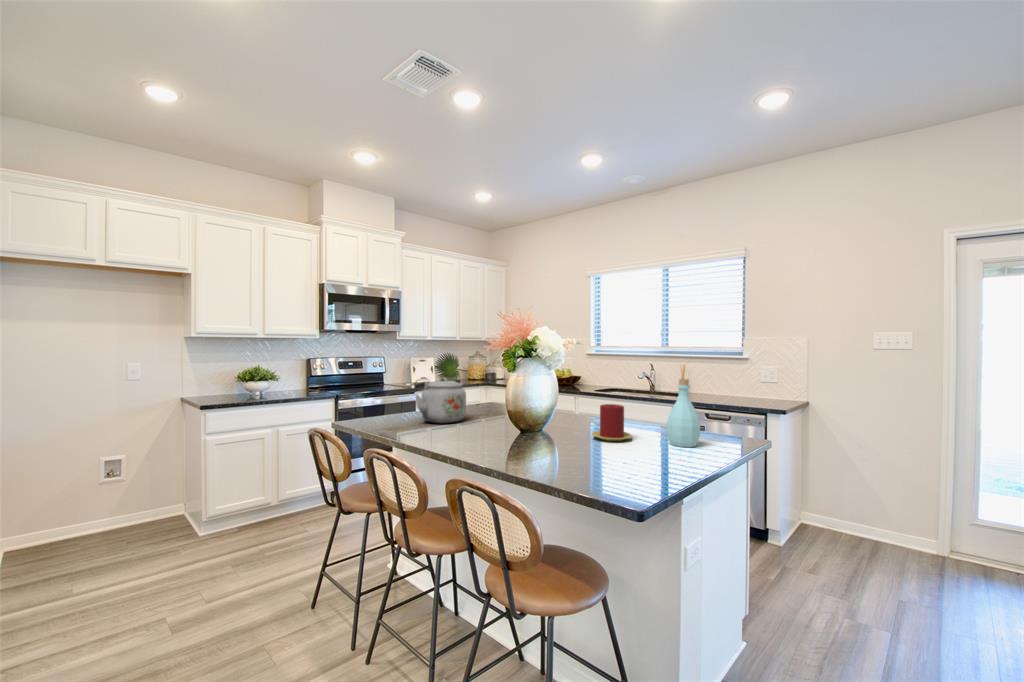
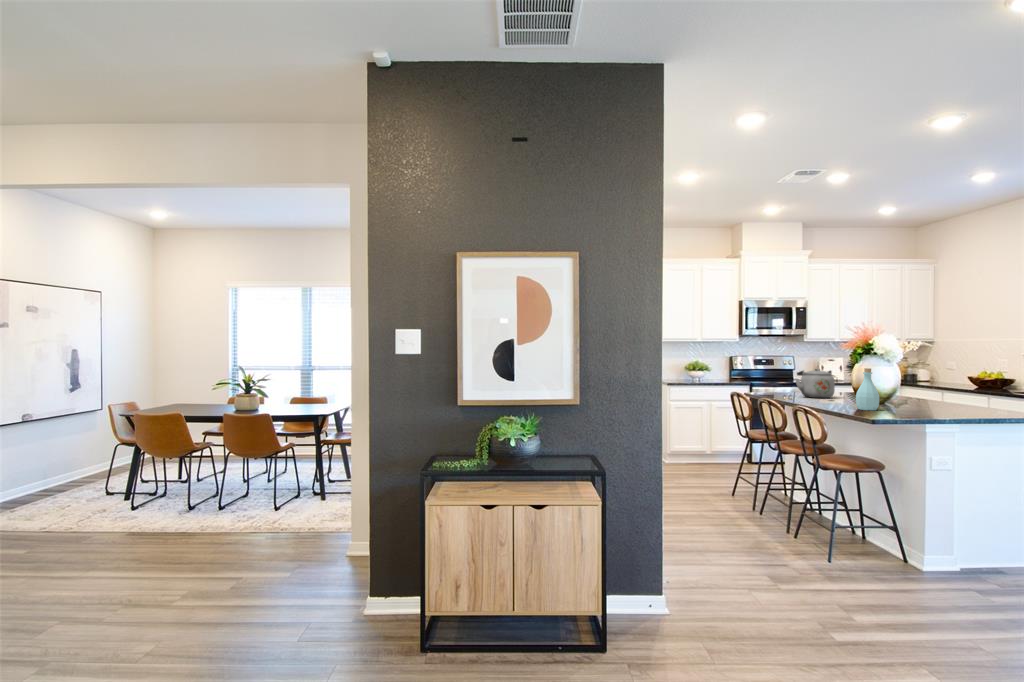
bottle: present [667,379,700,447] -> present [856,368,879,410]
candle: present [592,404,632,441] -> none [910,387,943,411]

